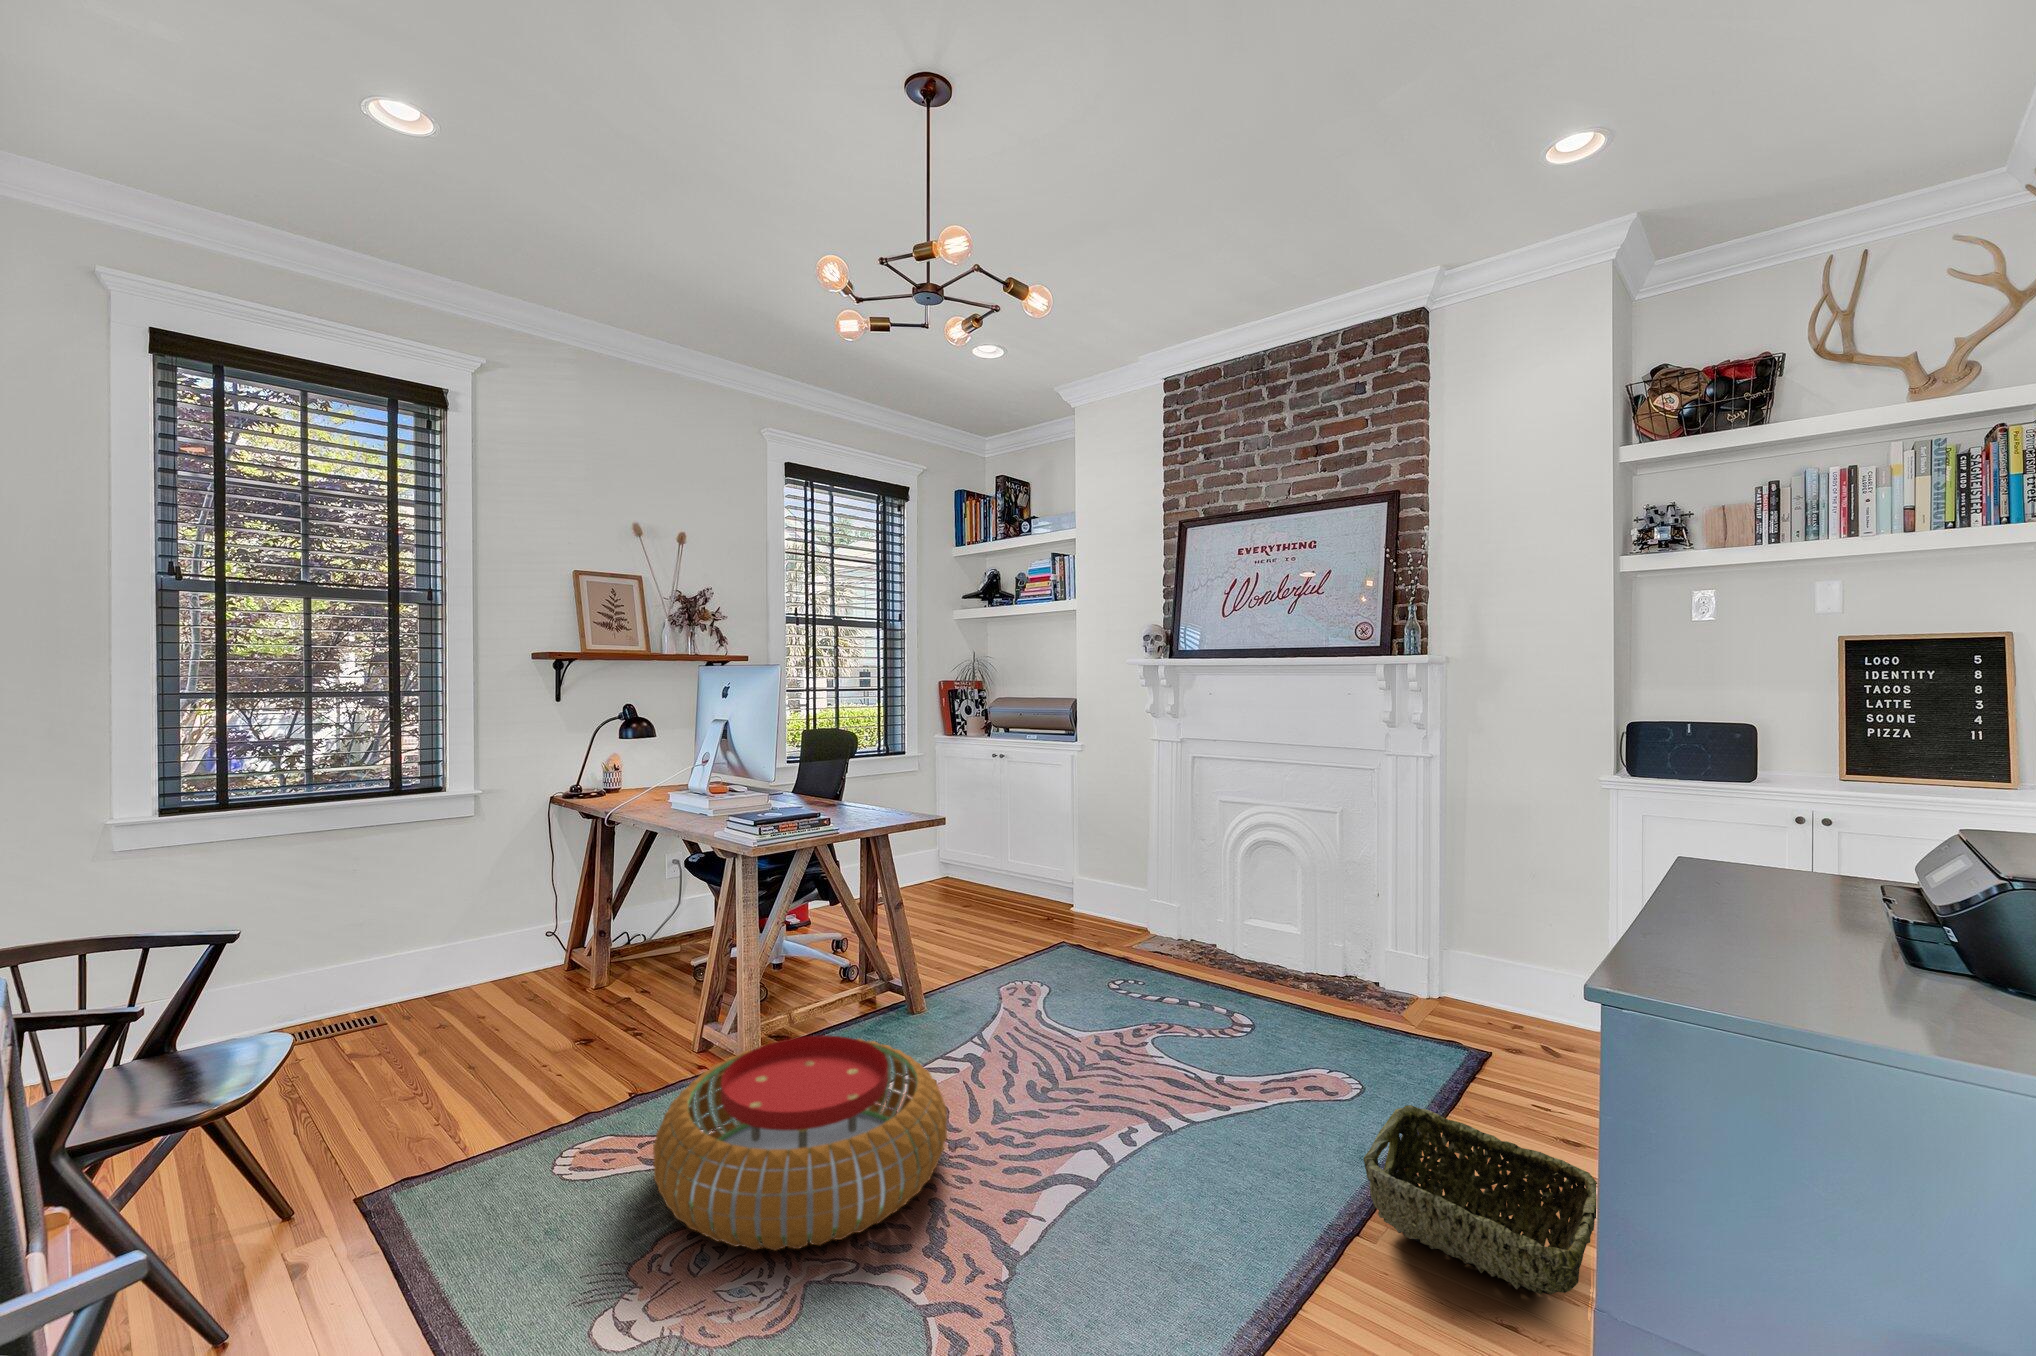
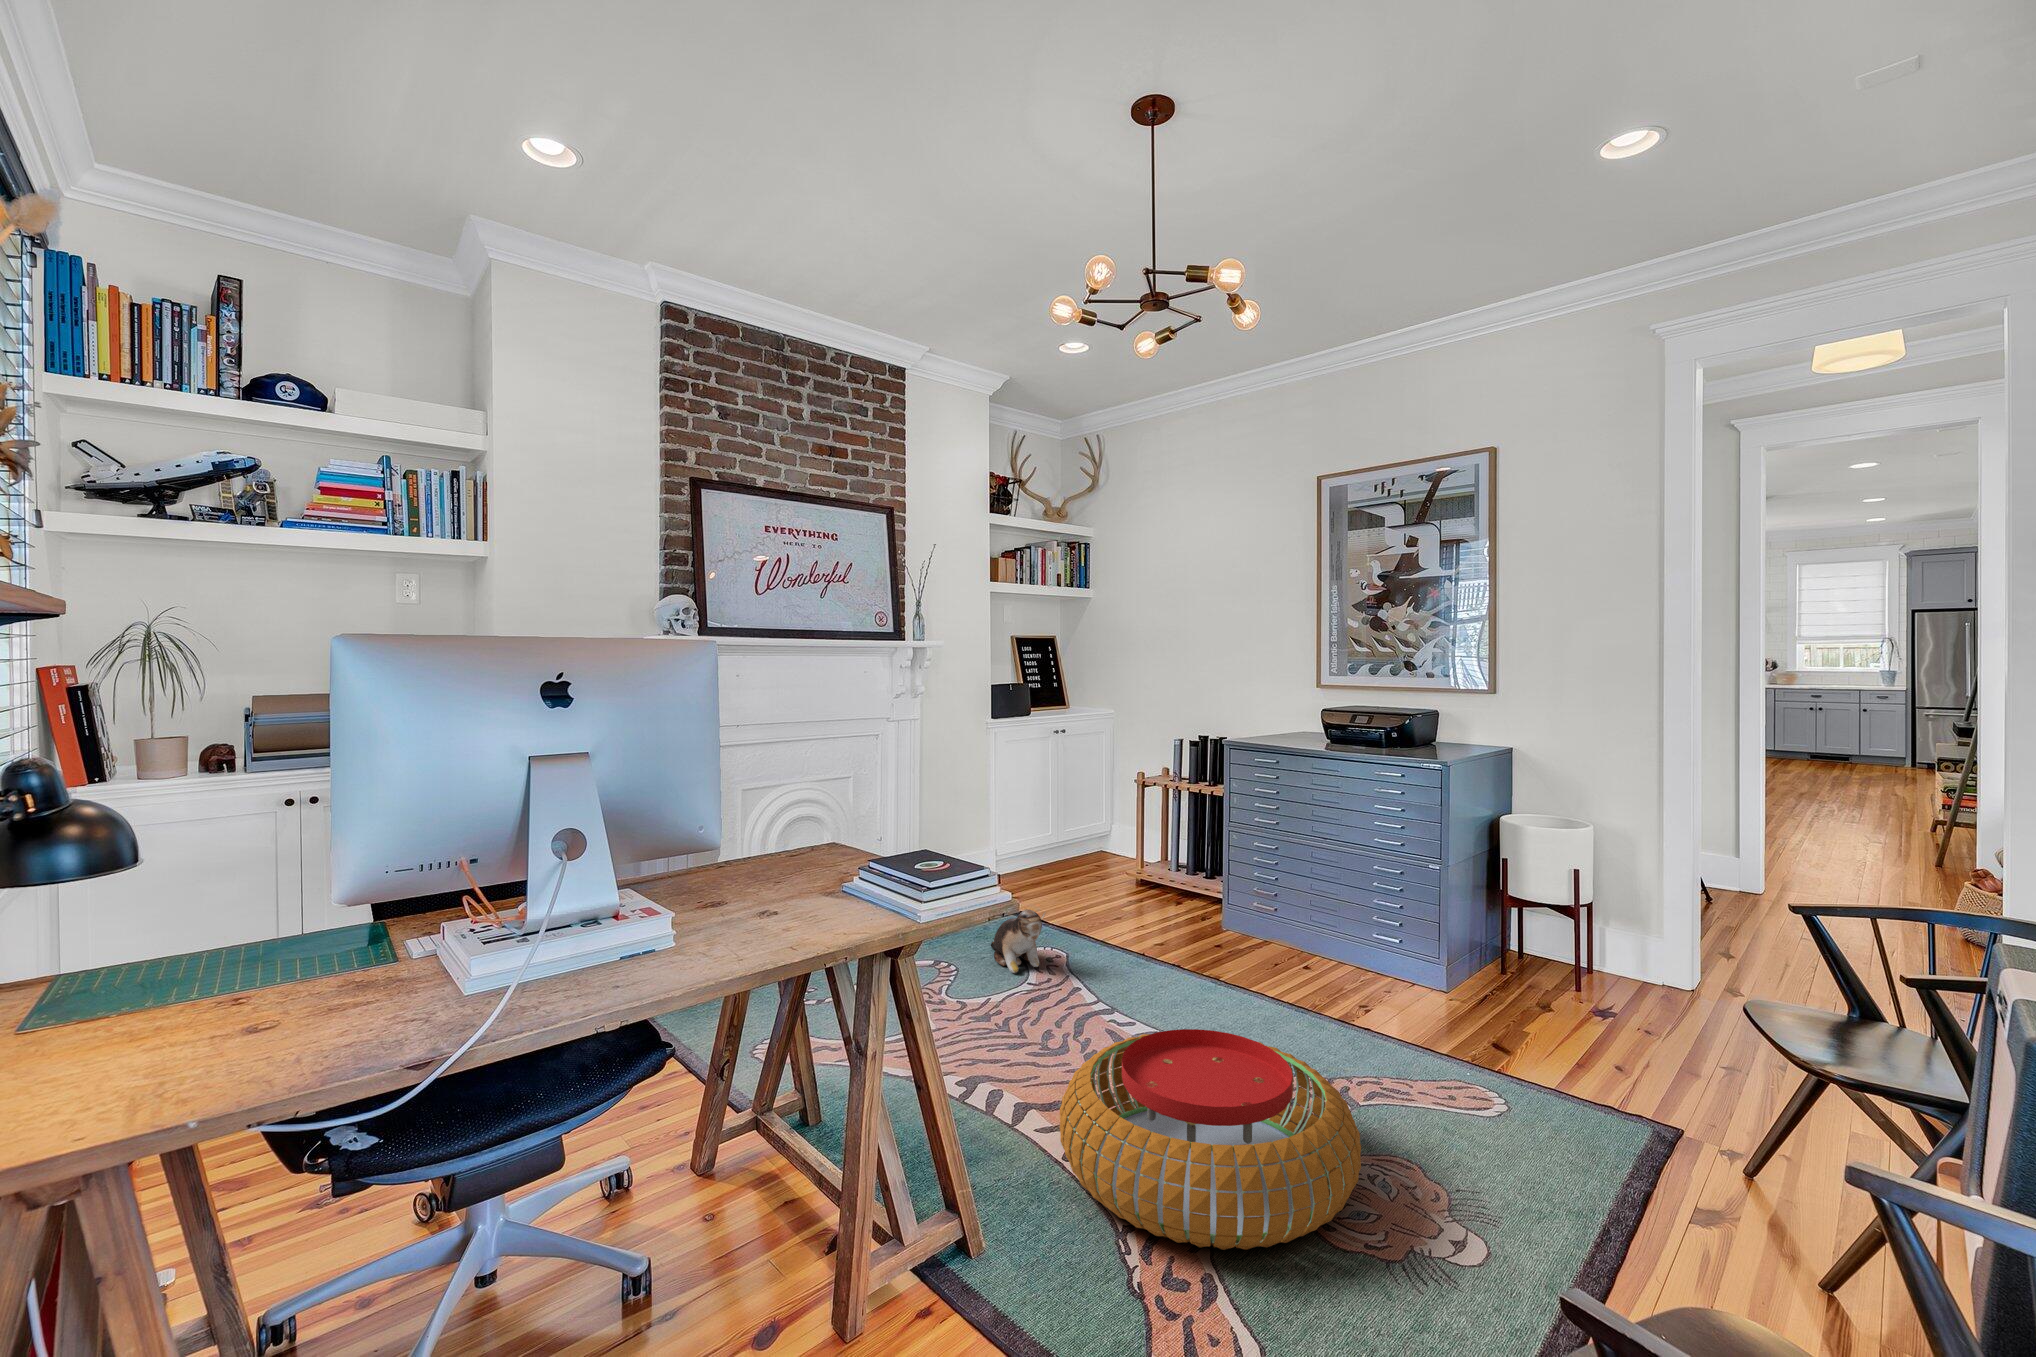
plush toy: none [1204,985,1309,1067] -> present [991,909,1046,973]
woven basket: present [1363,1105,1597,1294] -> none [1195,893,1303,964]

